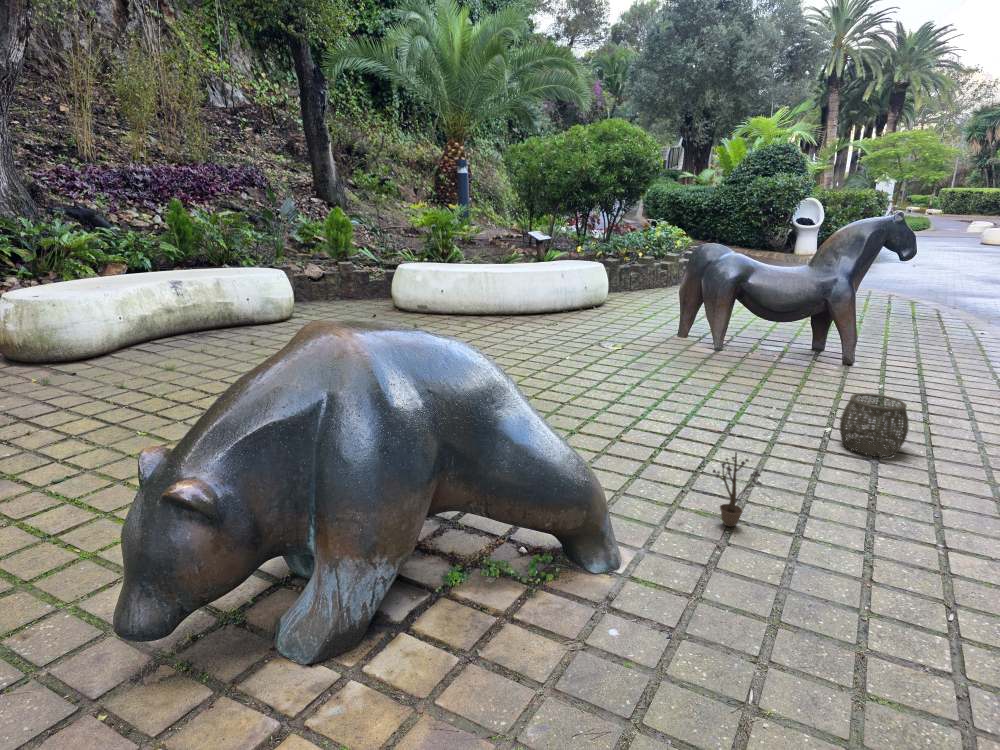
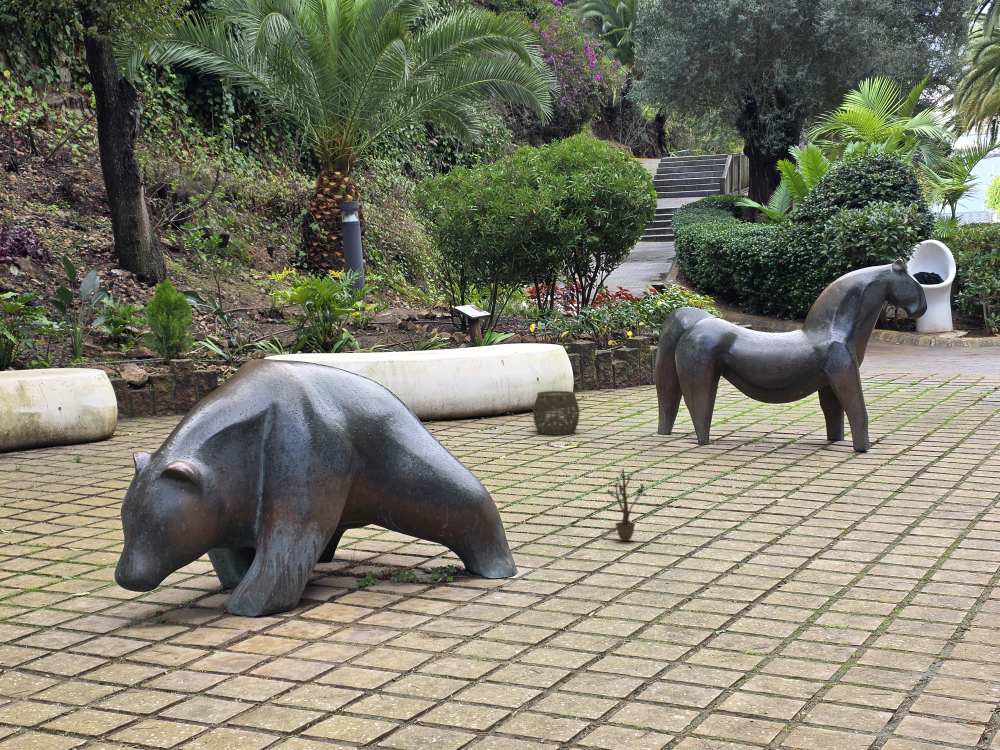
woven basket: present [840,393,909,457] -> present [533,391,579,435]

